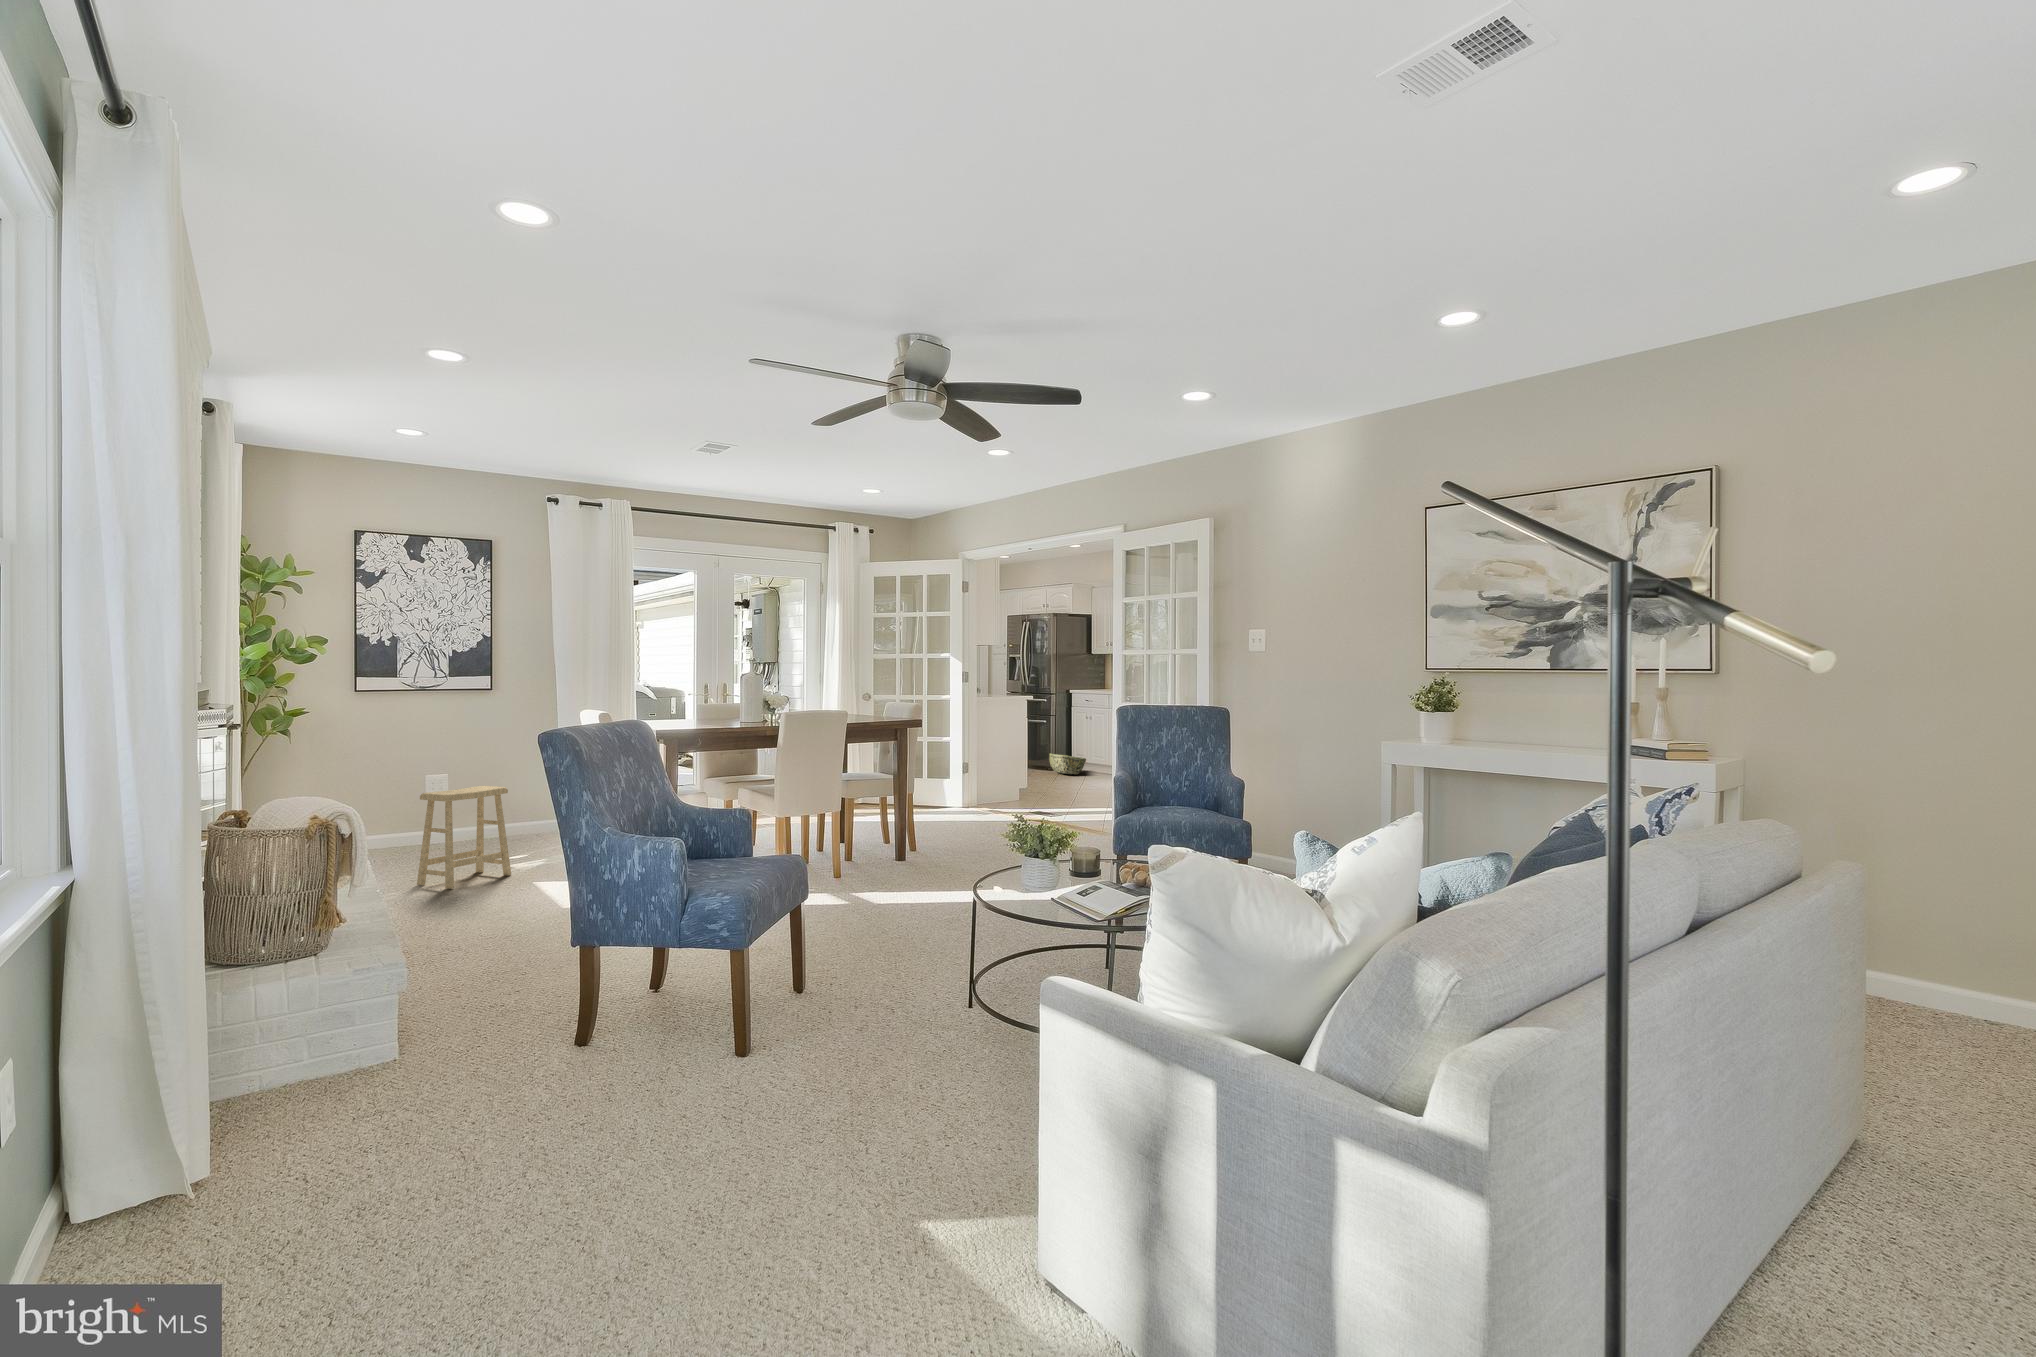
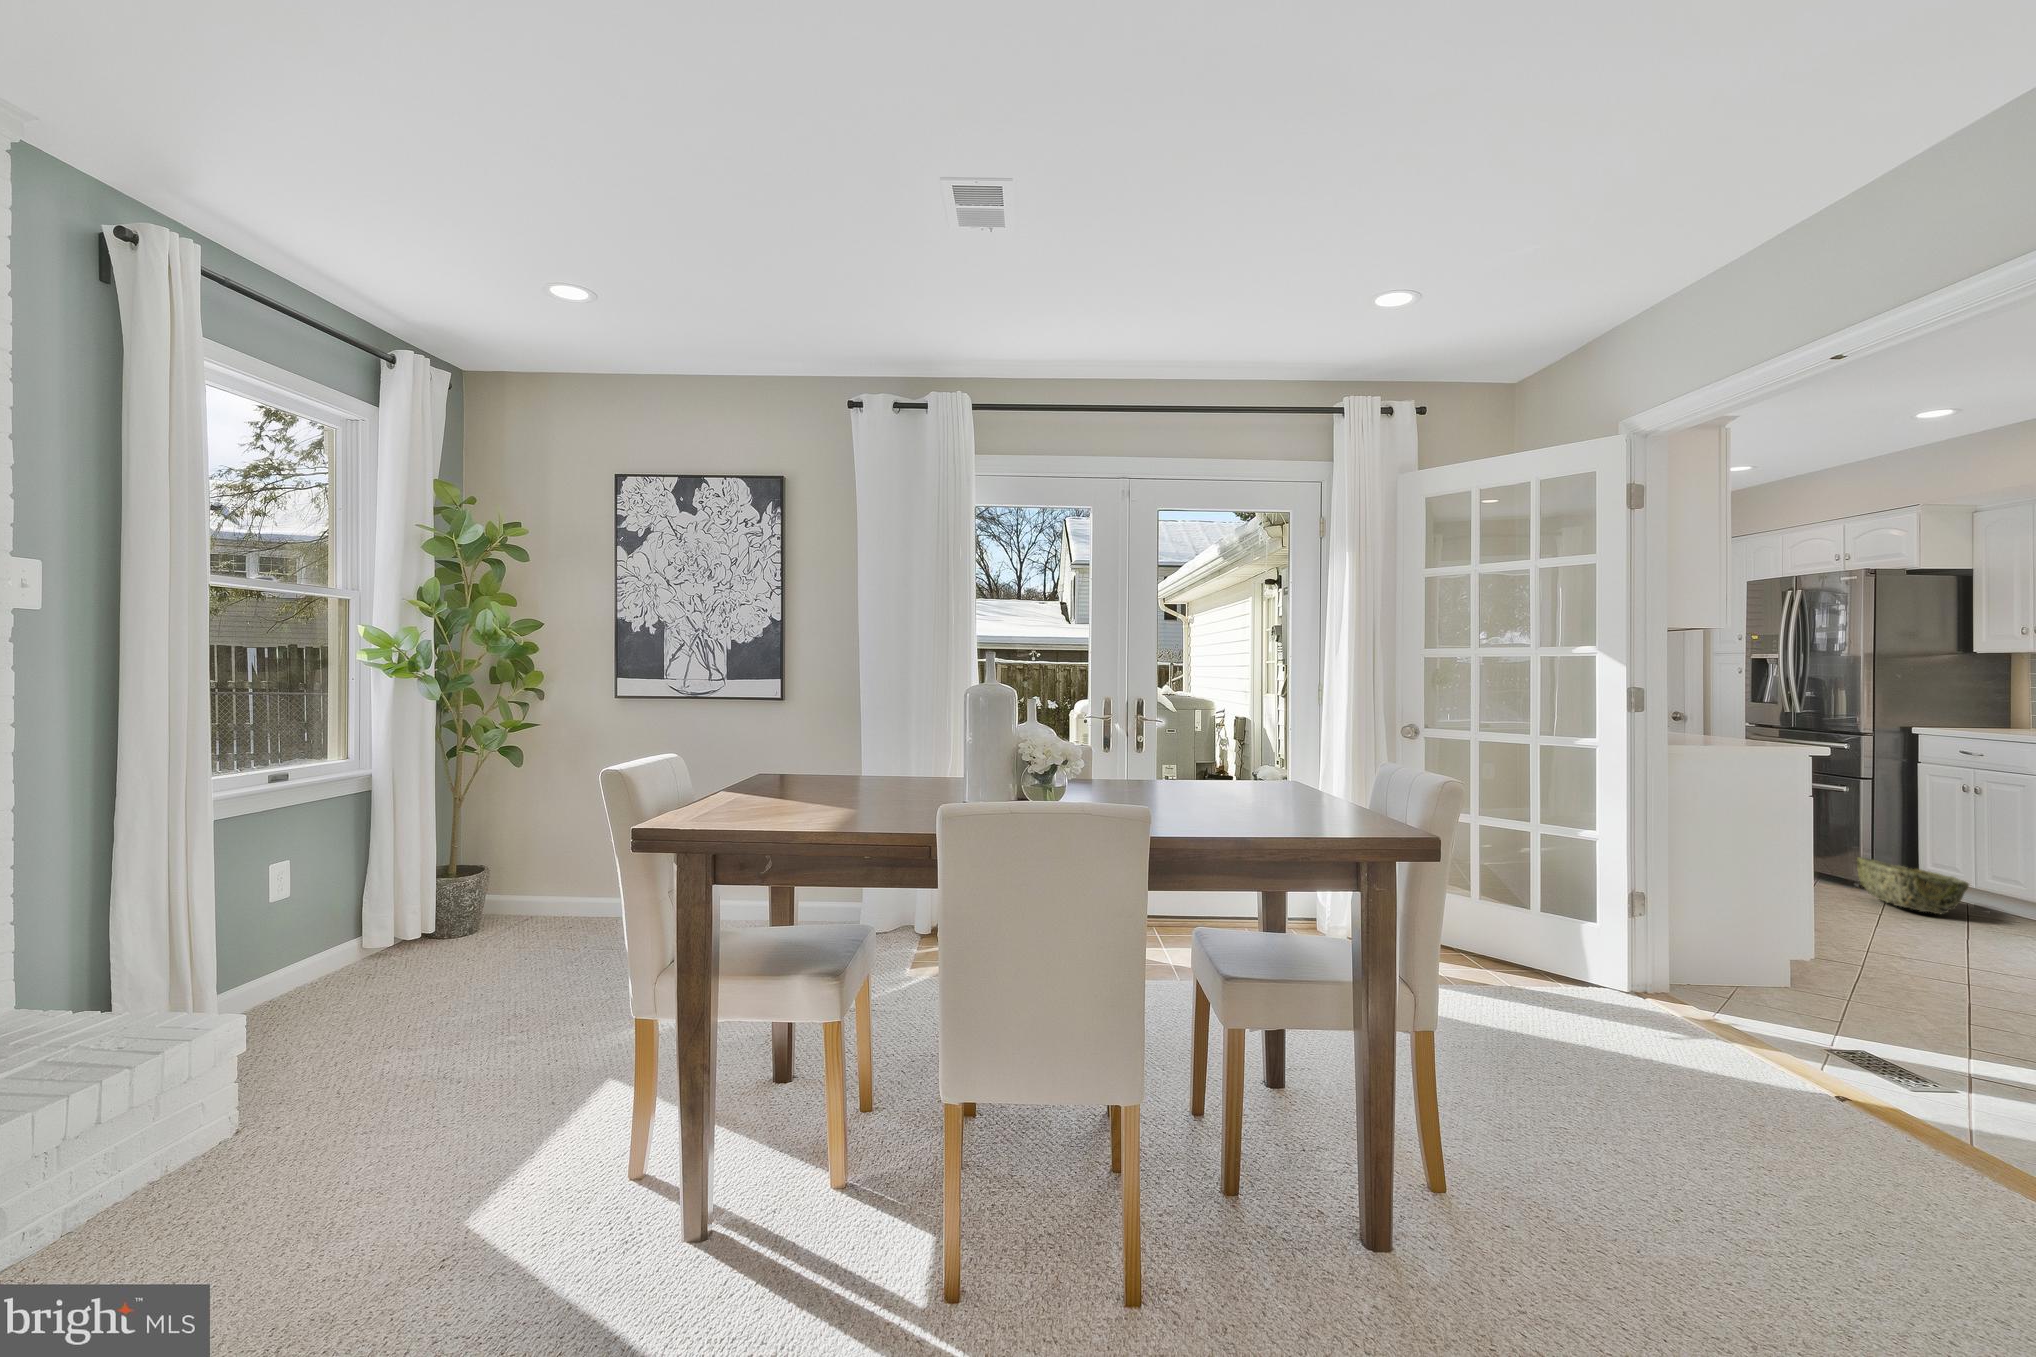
footstool: present [417,786,511,889] -> none [460,870,605,1068]

